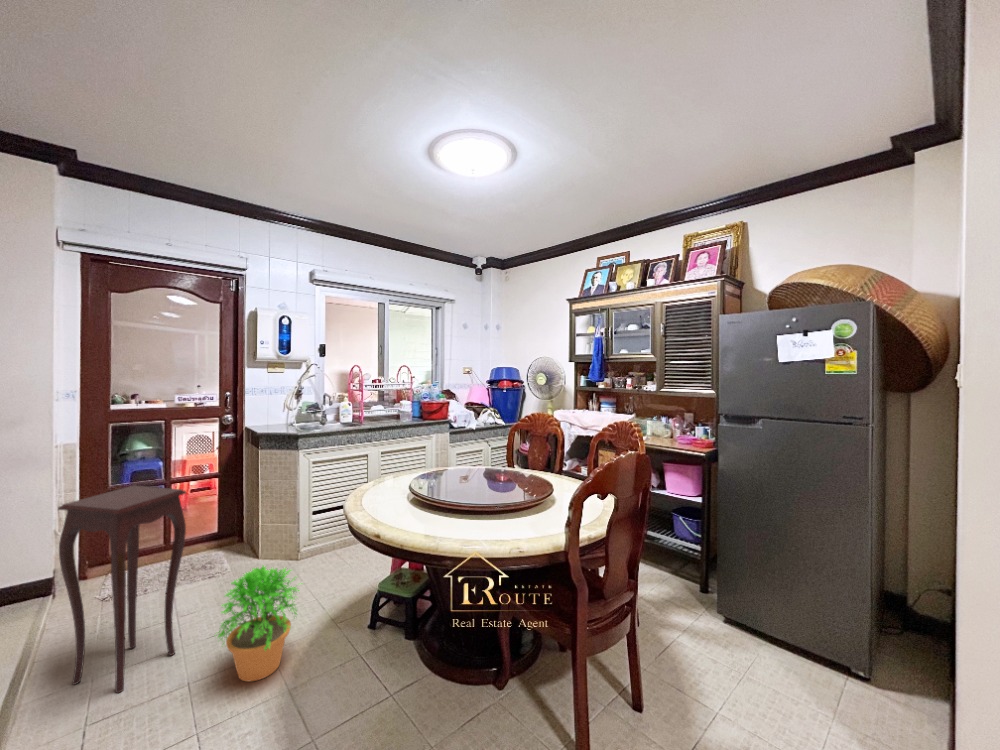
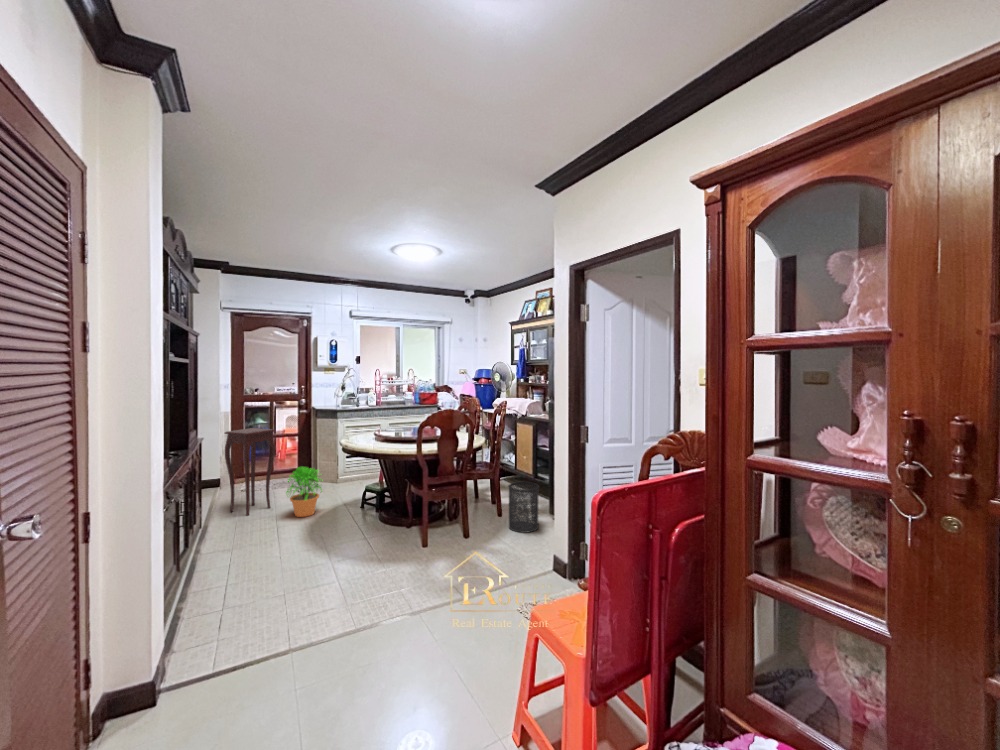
trash can: none [674,570,736,676] -> present [508,482,539,533]

